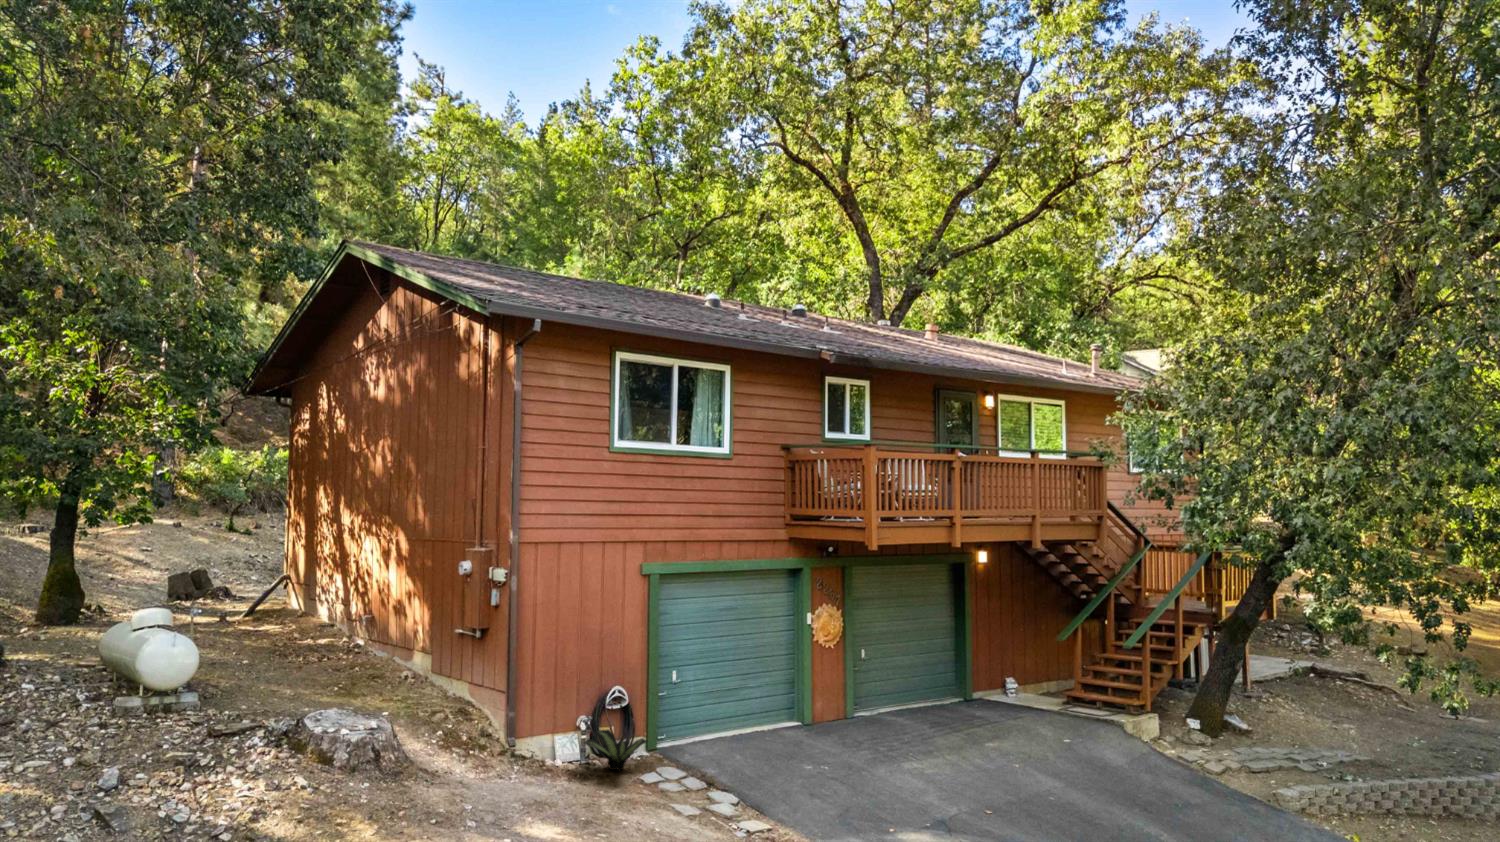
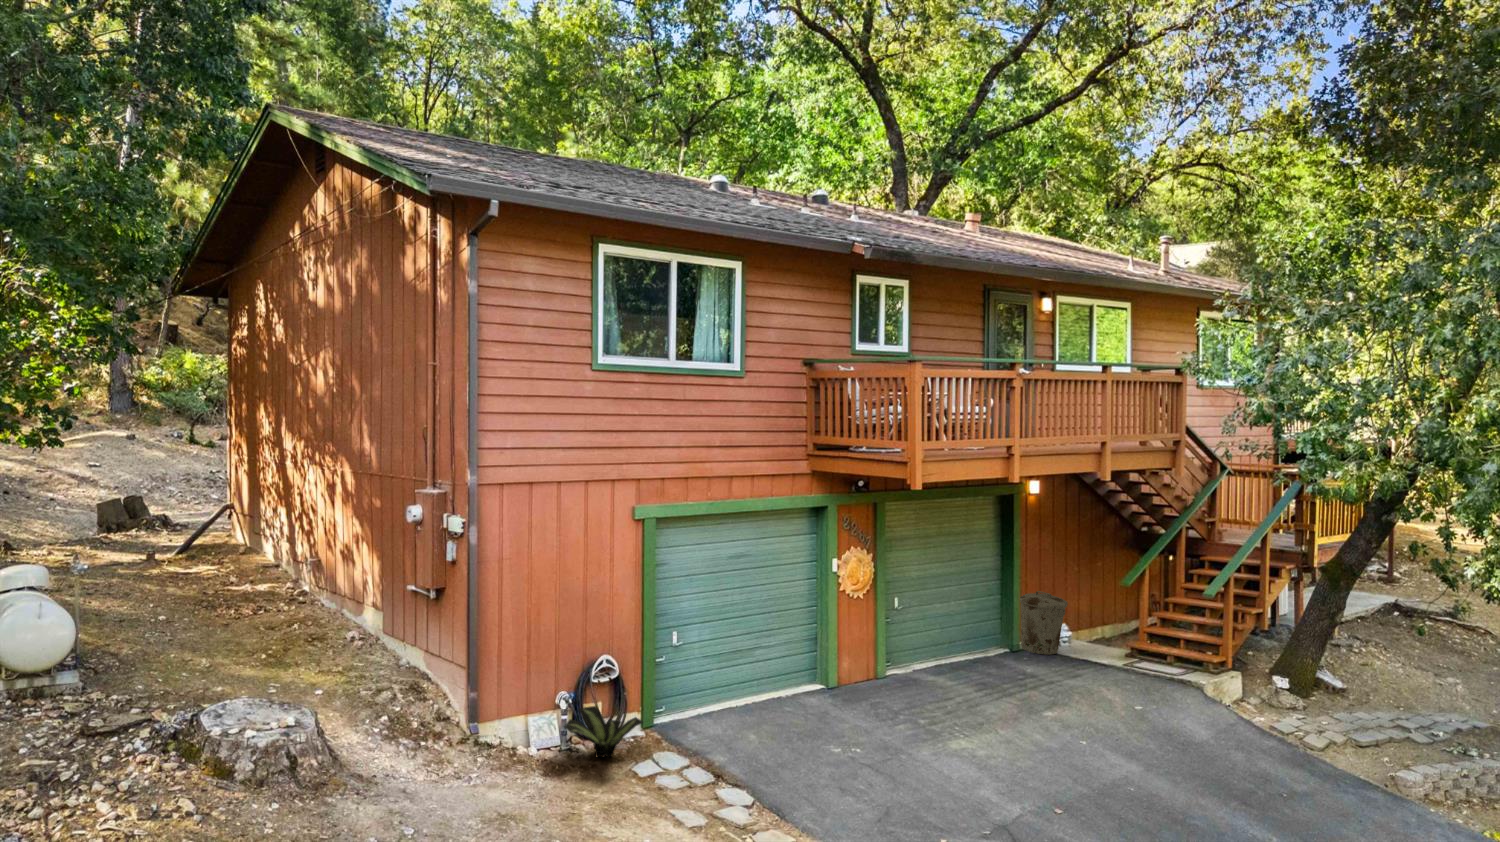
trash can: none [974,647,1017,702] -> present [1020,591,1068,655]

